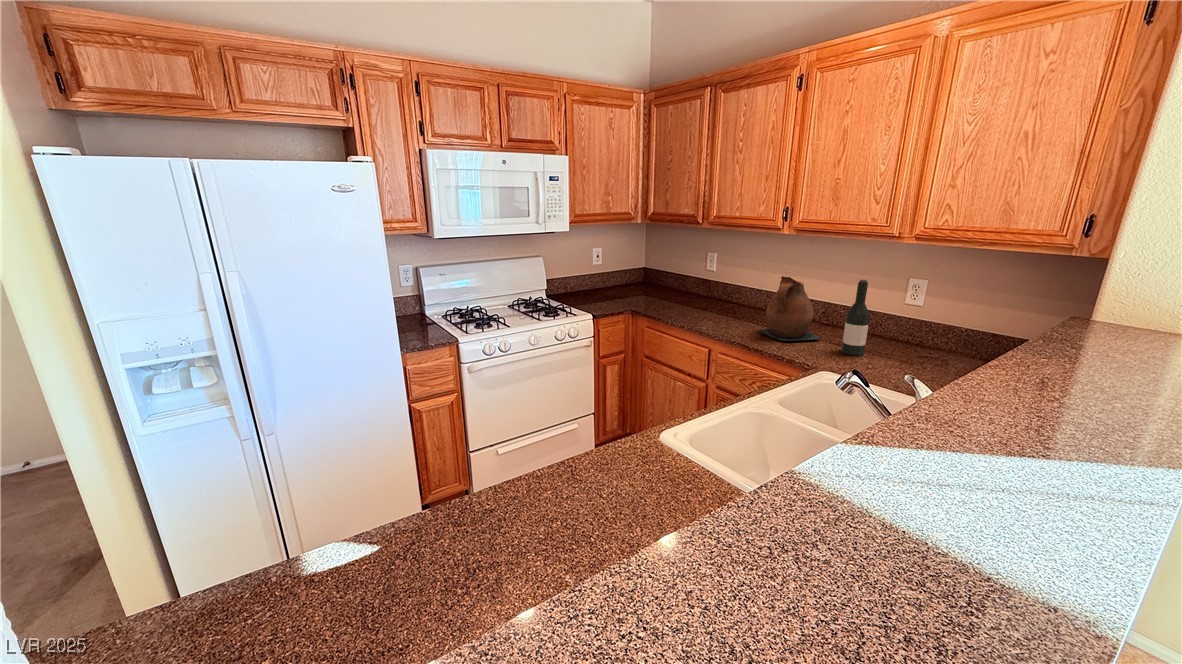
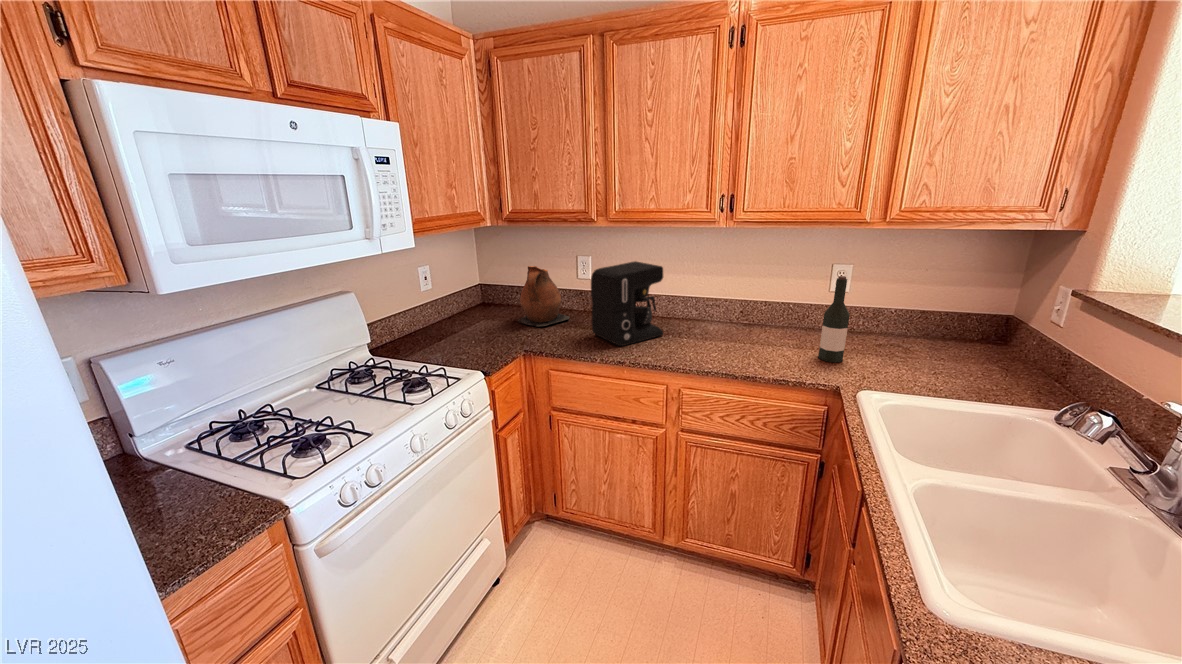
coffee maker: none [685,256,741,317] -> present [591,261,663,346]
ceramic pitcher: present [760,276,820,341] -> present [518,266,570,327]

